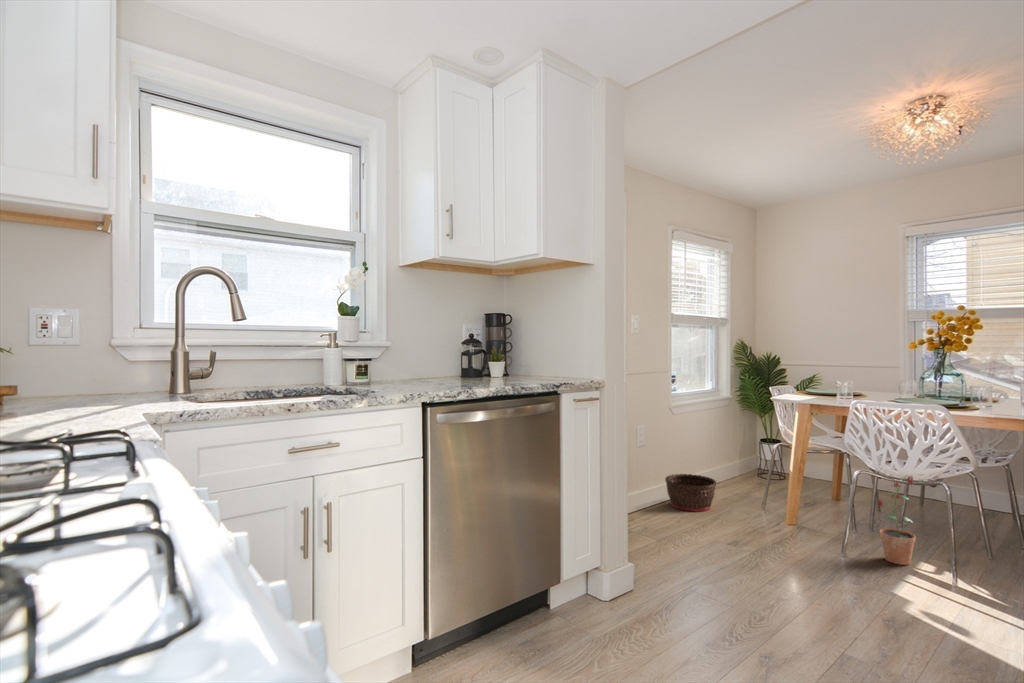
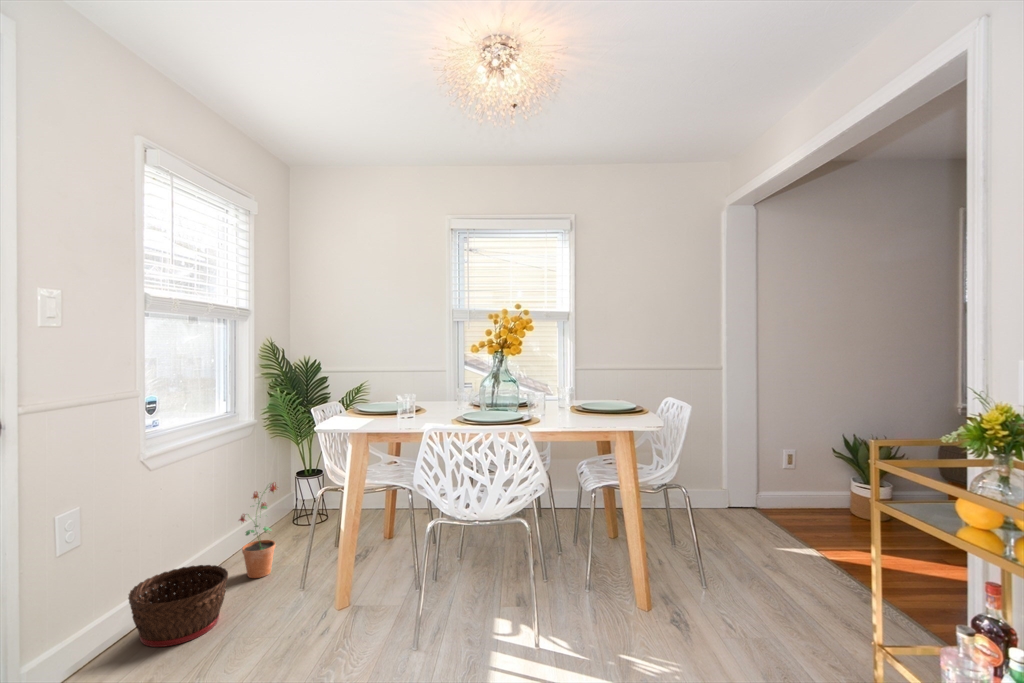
potted plant: present [877,476,915,565] -> present [239,483,277,578]

